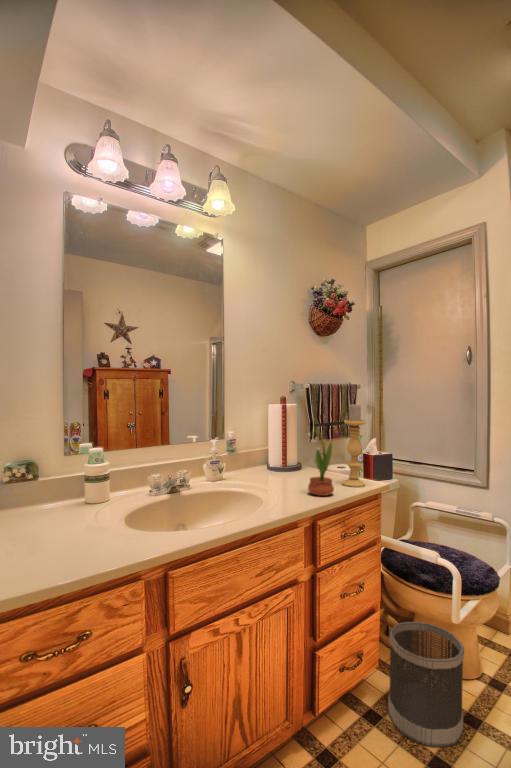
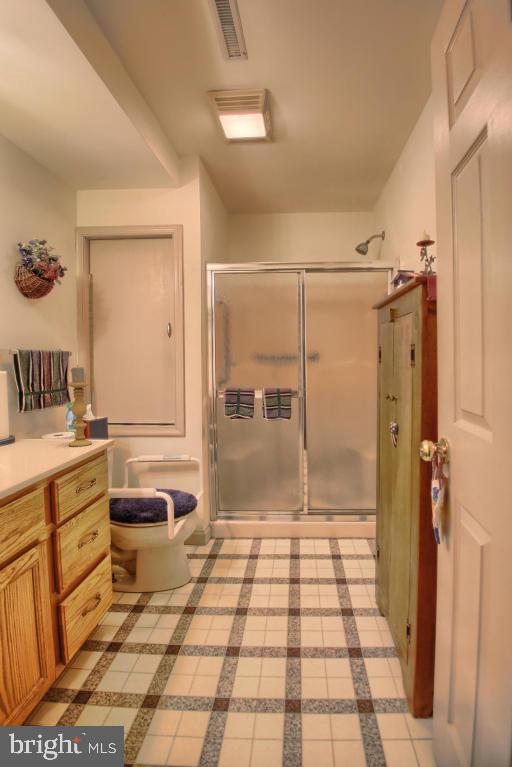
potted flower: present [307,430,334,496] -> none [32,391,66,457]
wastebasket: present [388,622,464,747] -> none [124,552,186,648]

